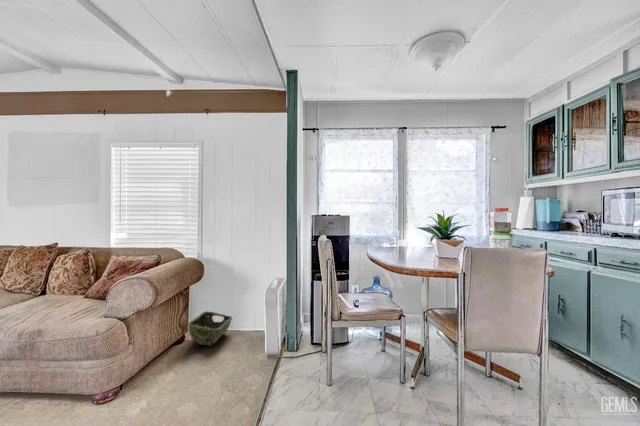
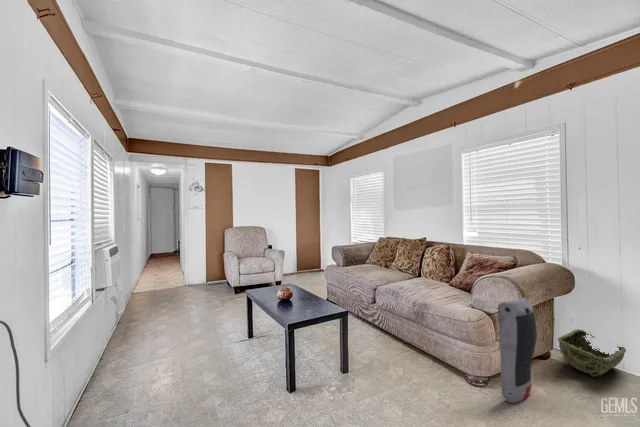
air purifier: none [131,293,167,398] -> present [498,298,537,403]

